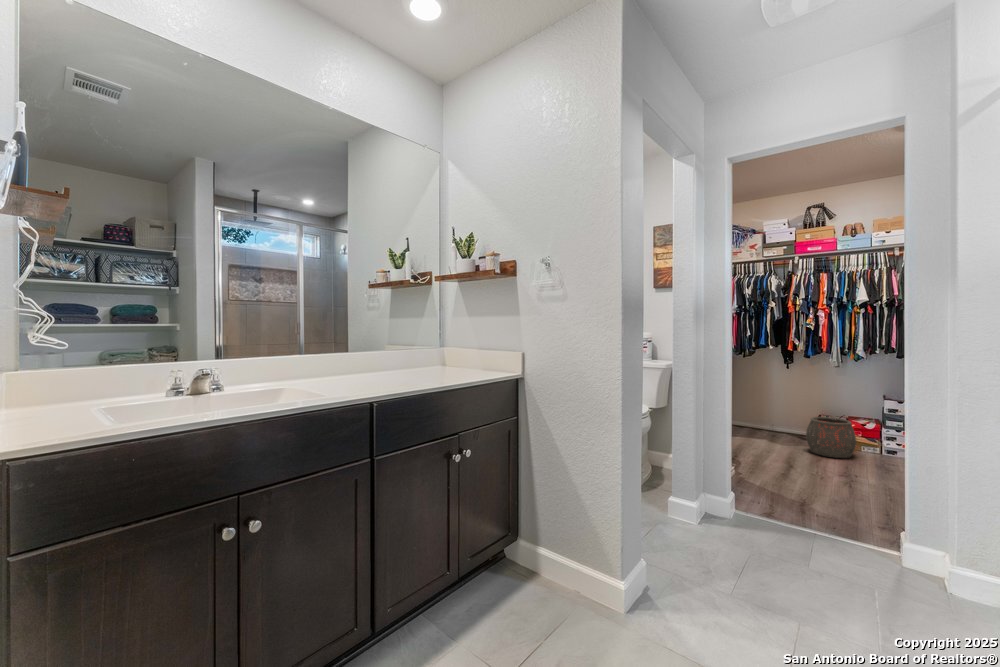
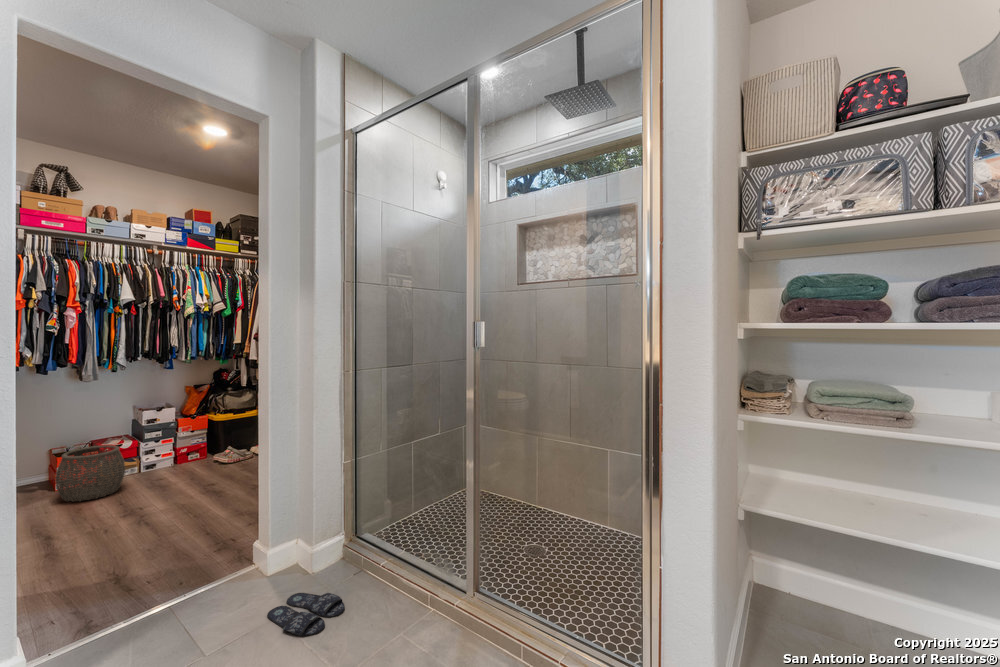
slippers: none [834,568,911,612] -> present [267,593,344,636]

